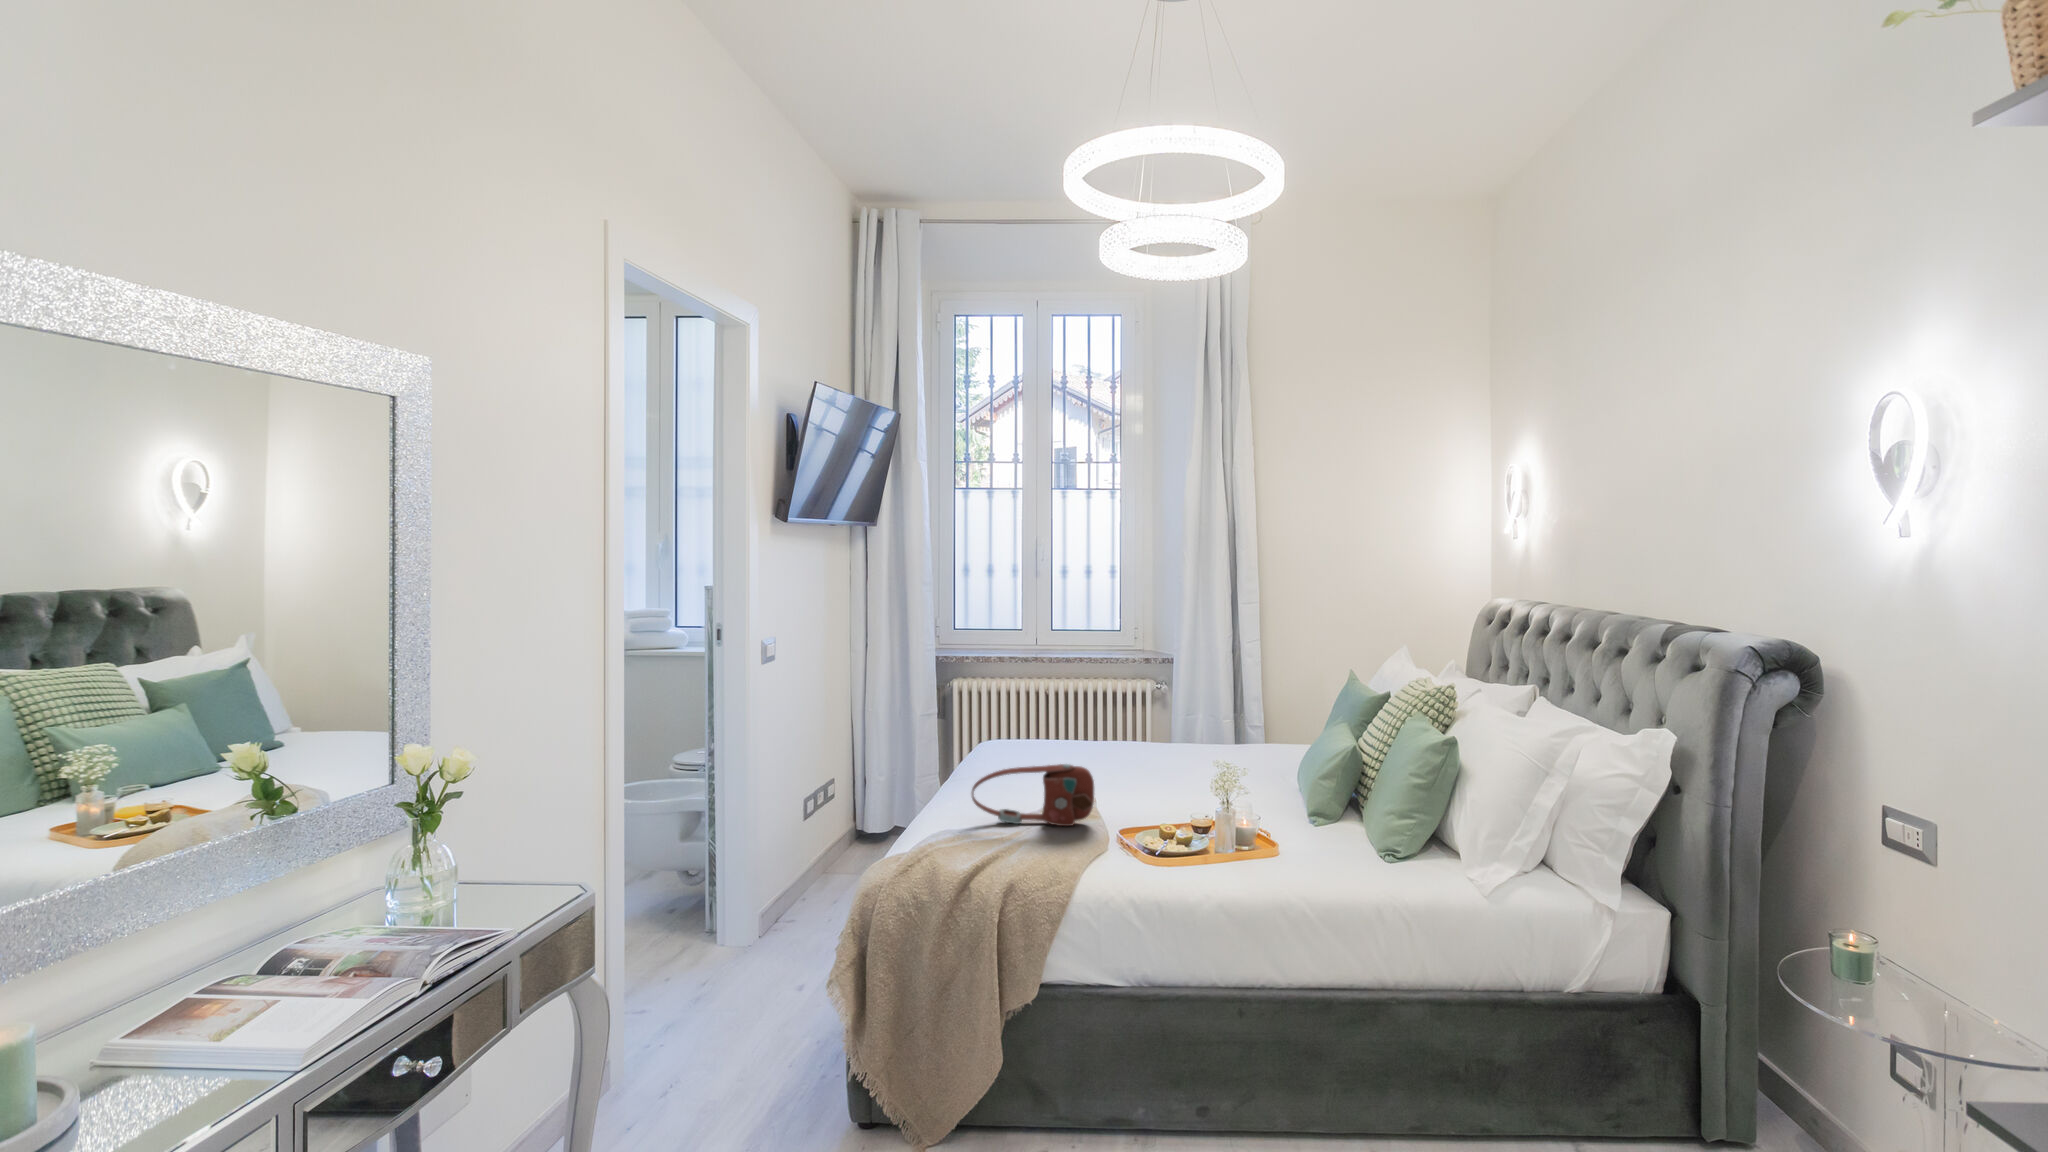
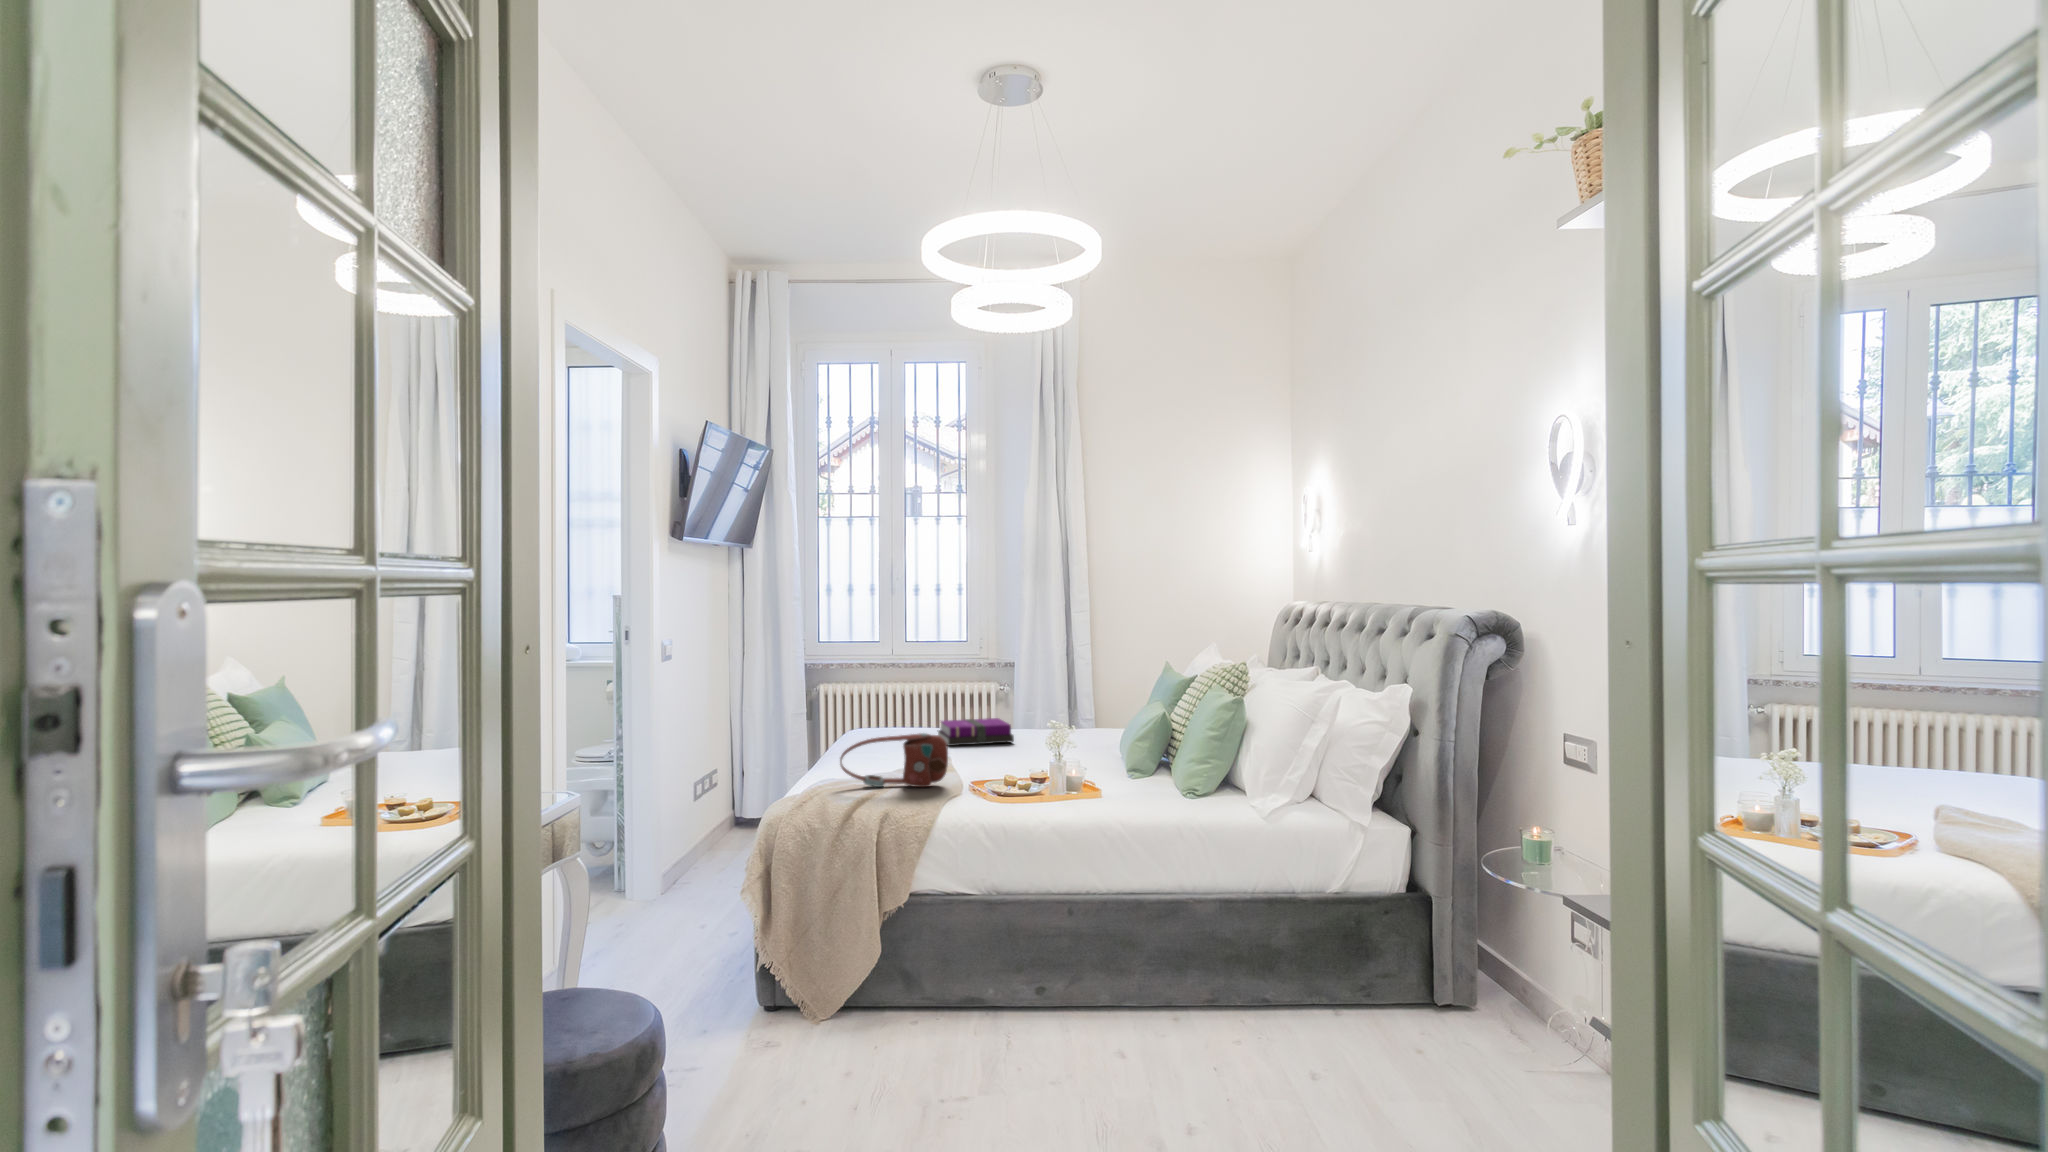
notebook: none [1084,731,1172,765] -> present [938,718,1014,746]

